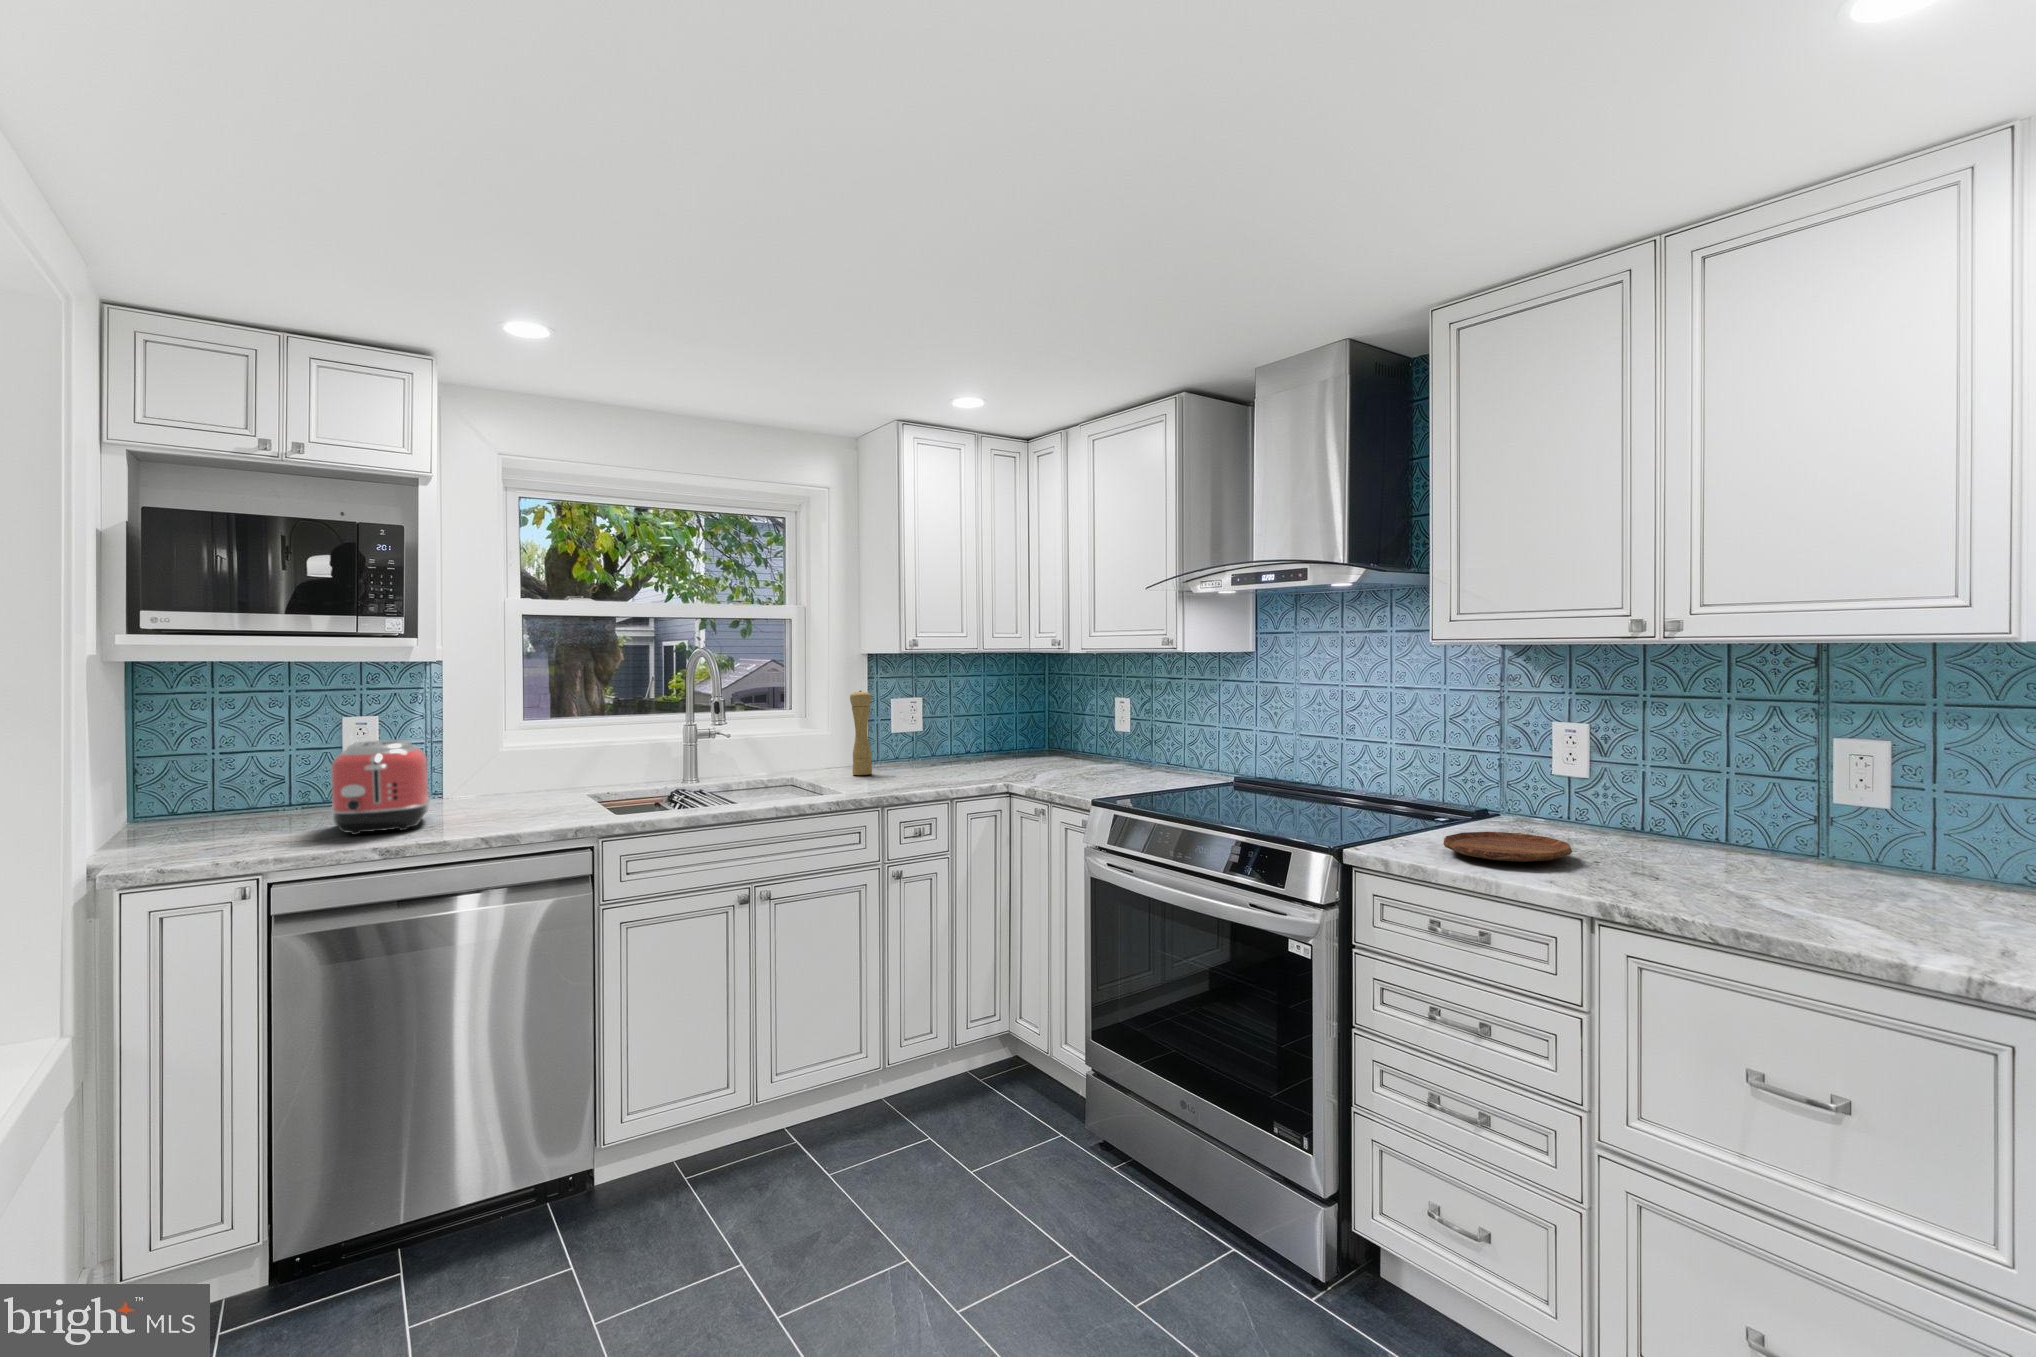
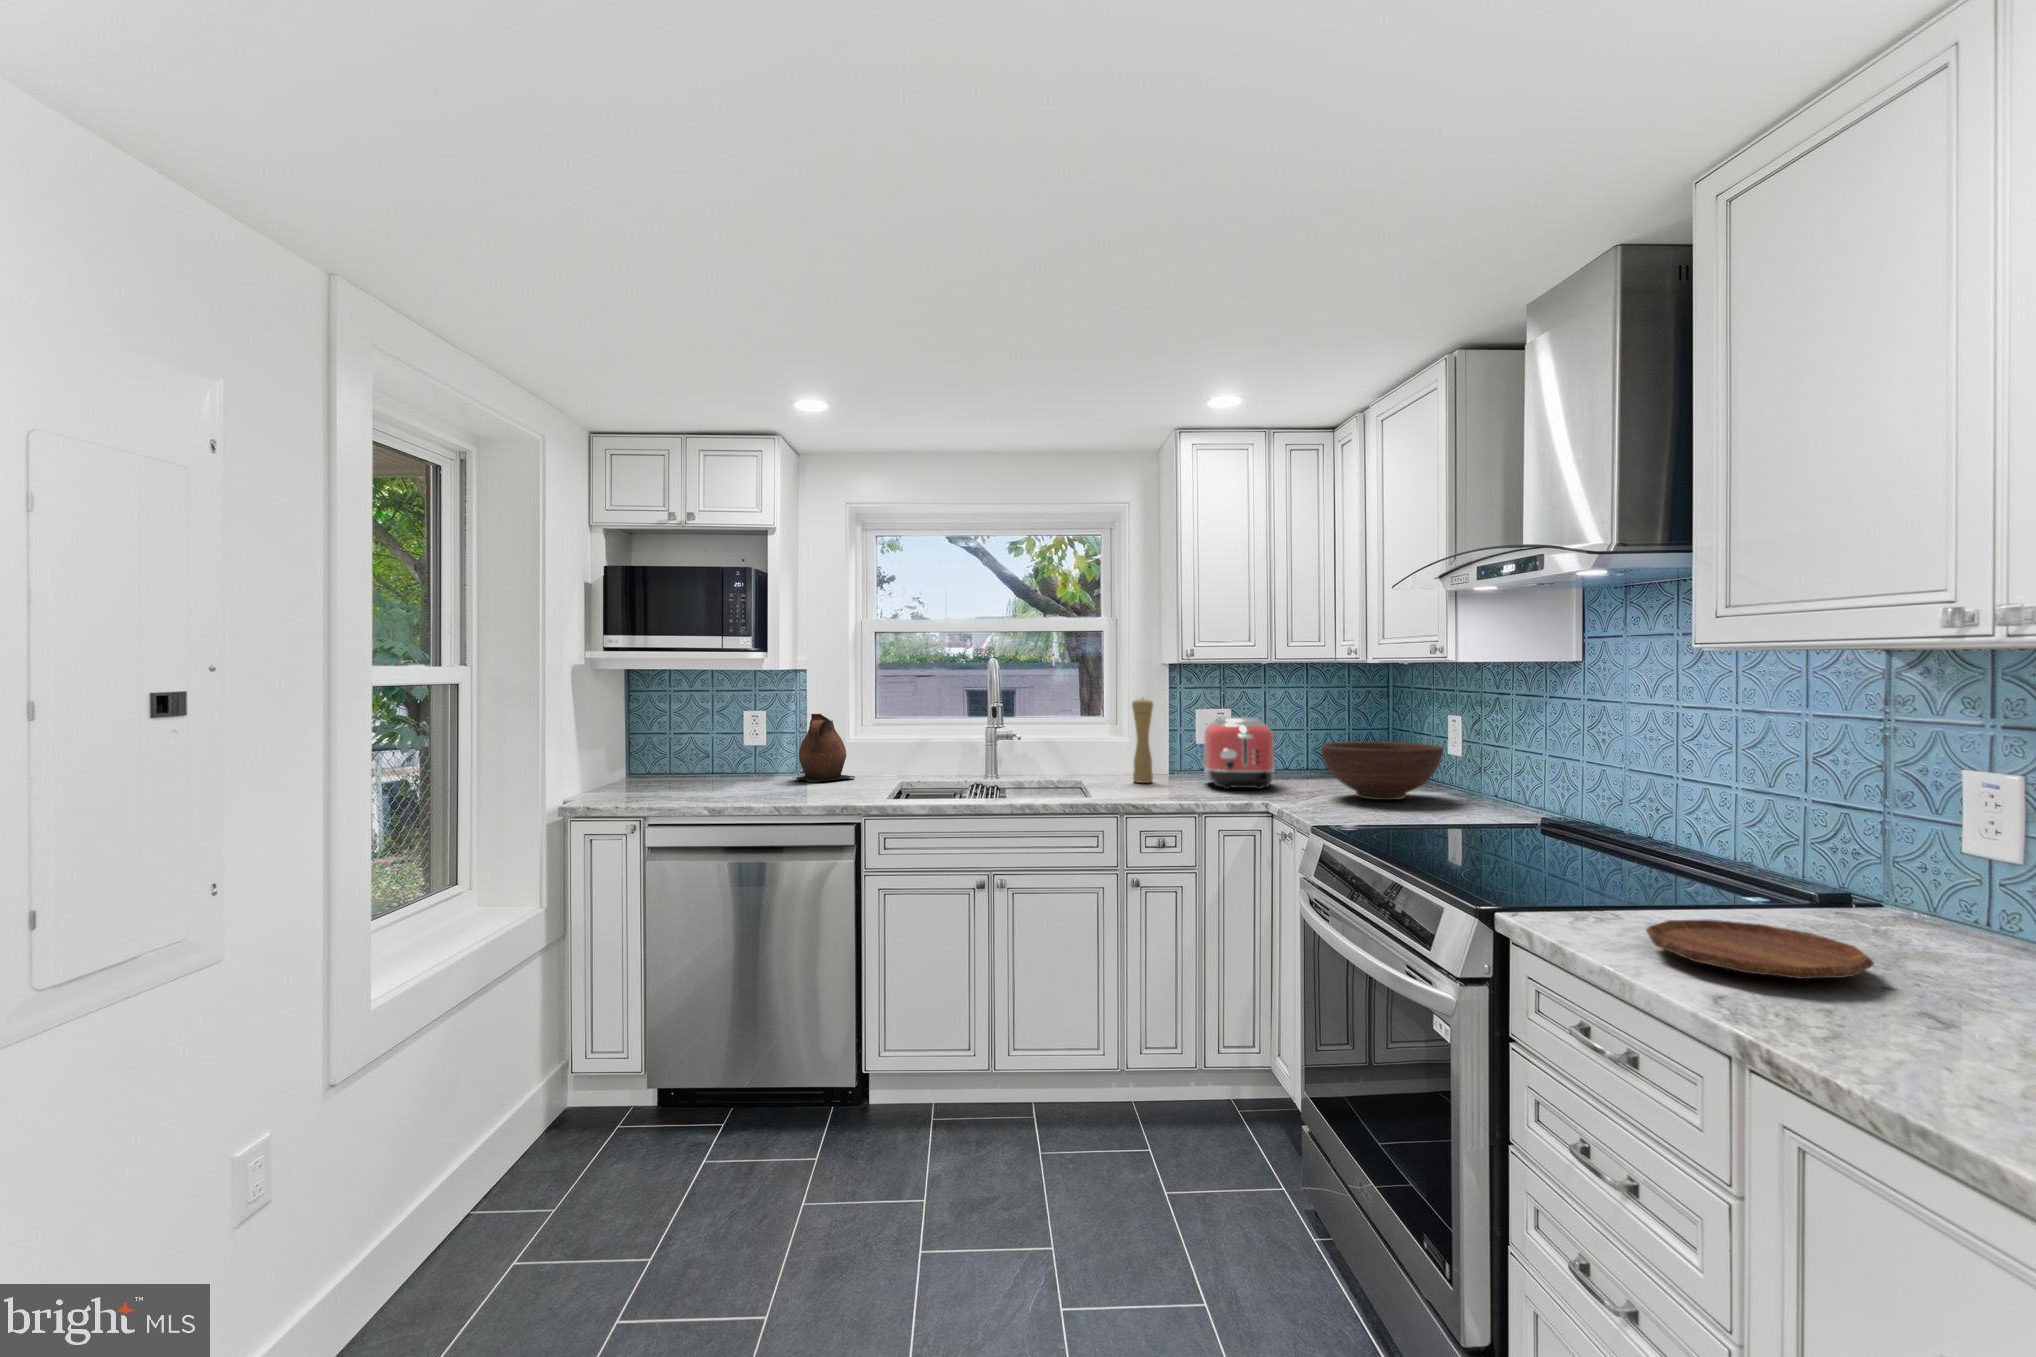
fruit bowl: none [1041,722,1140,773] -> present [1321,741,1443,800]
ceramic pitcher: none [444,724,529,805] -> present [796,714,855,781]
toaster: present [331,740,430,835] -> present [1204,717,1275,789]

